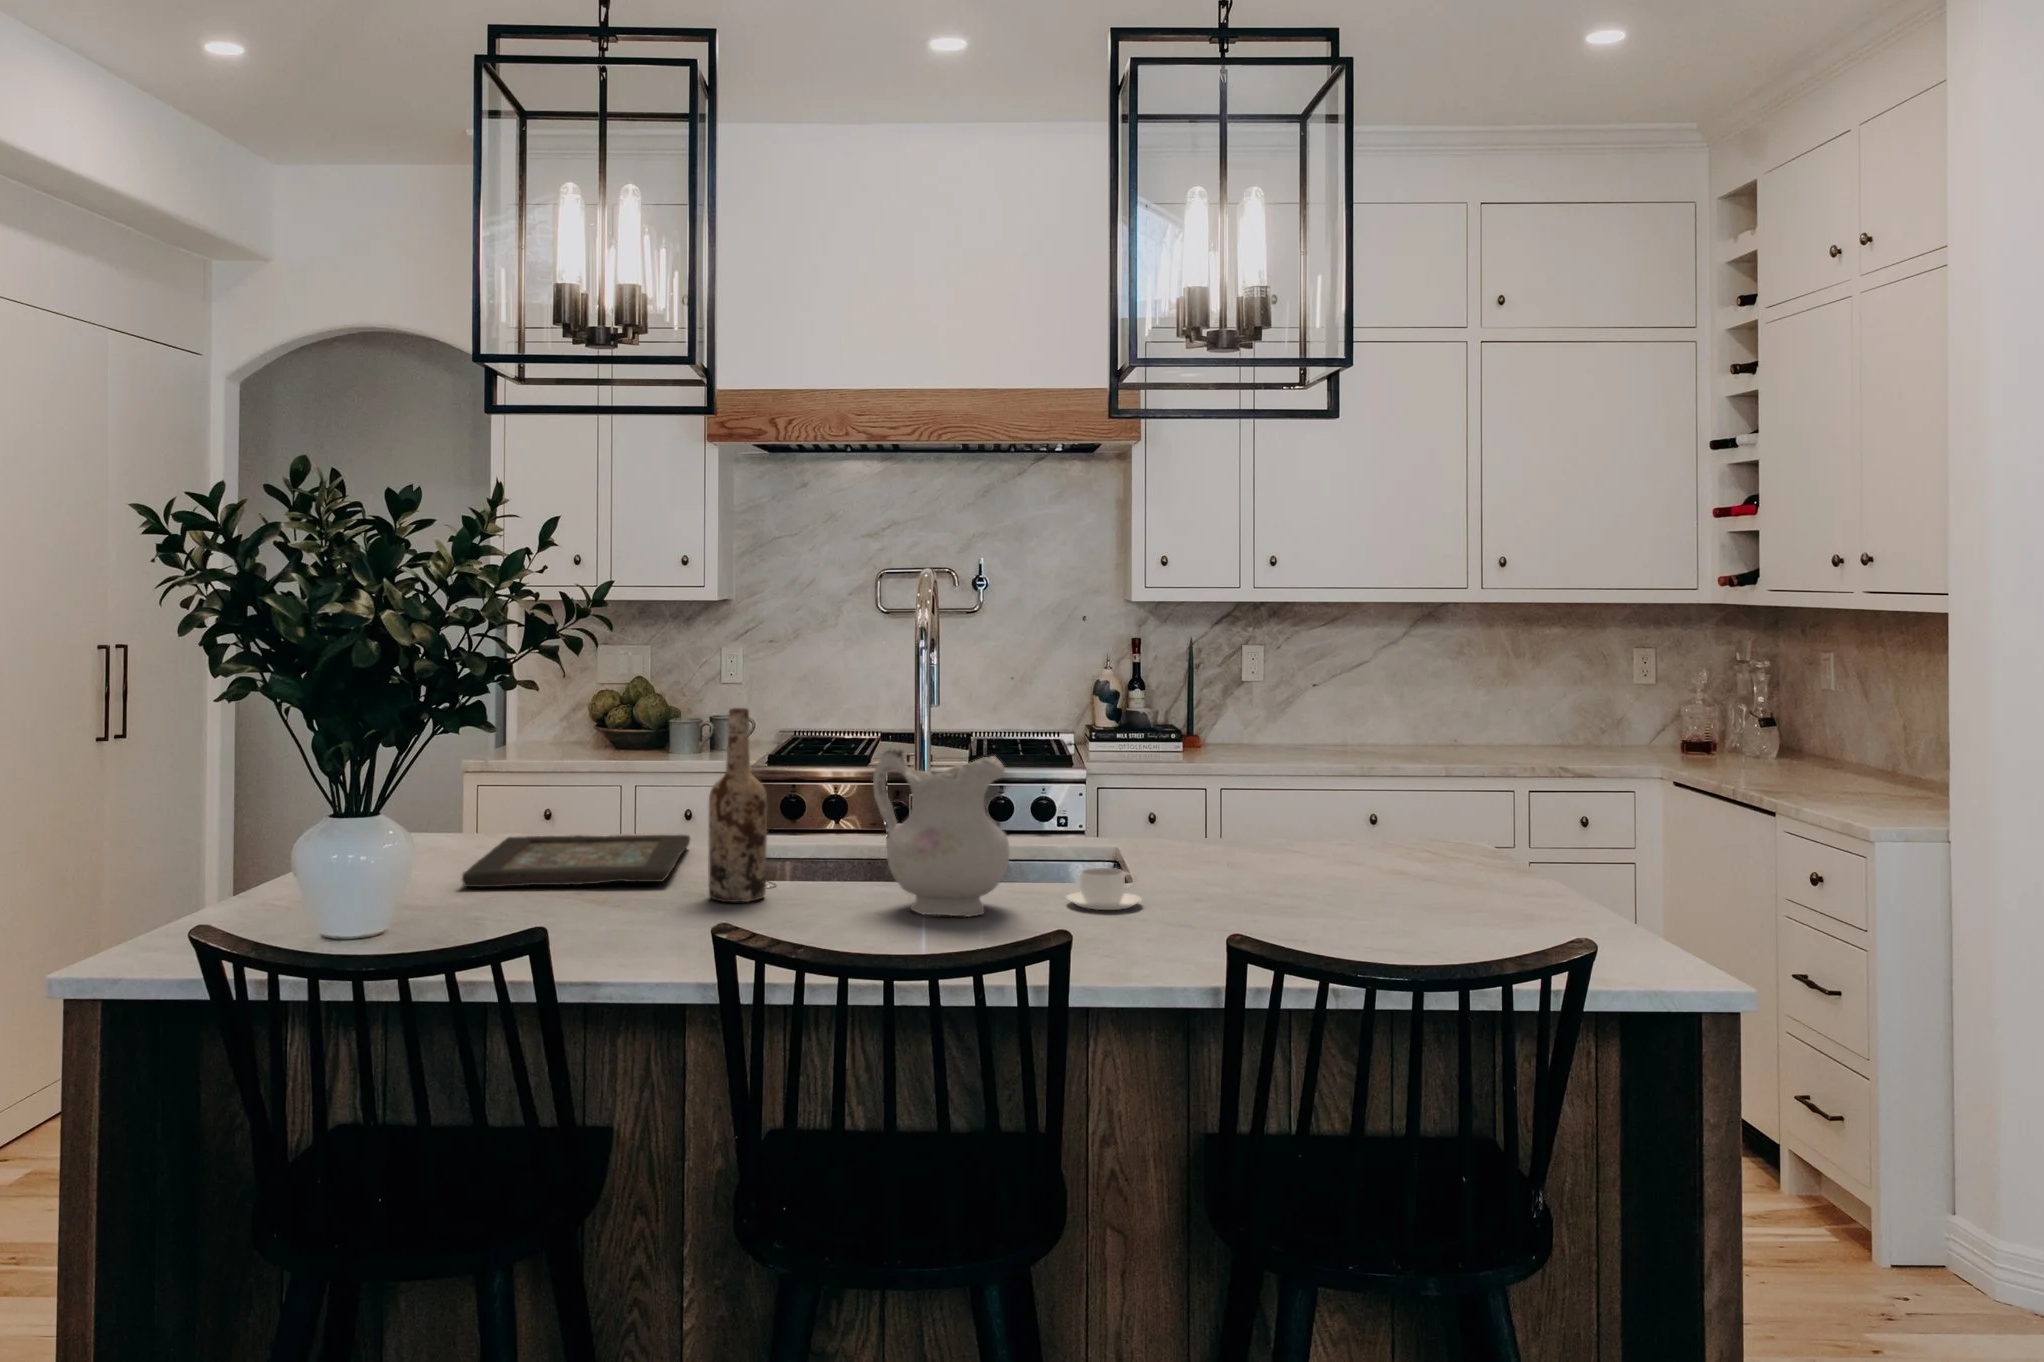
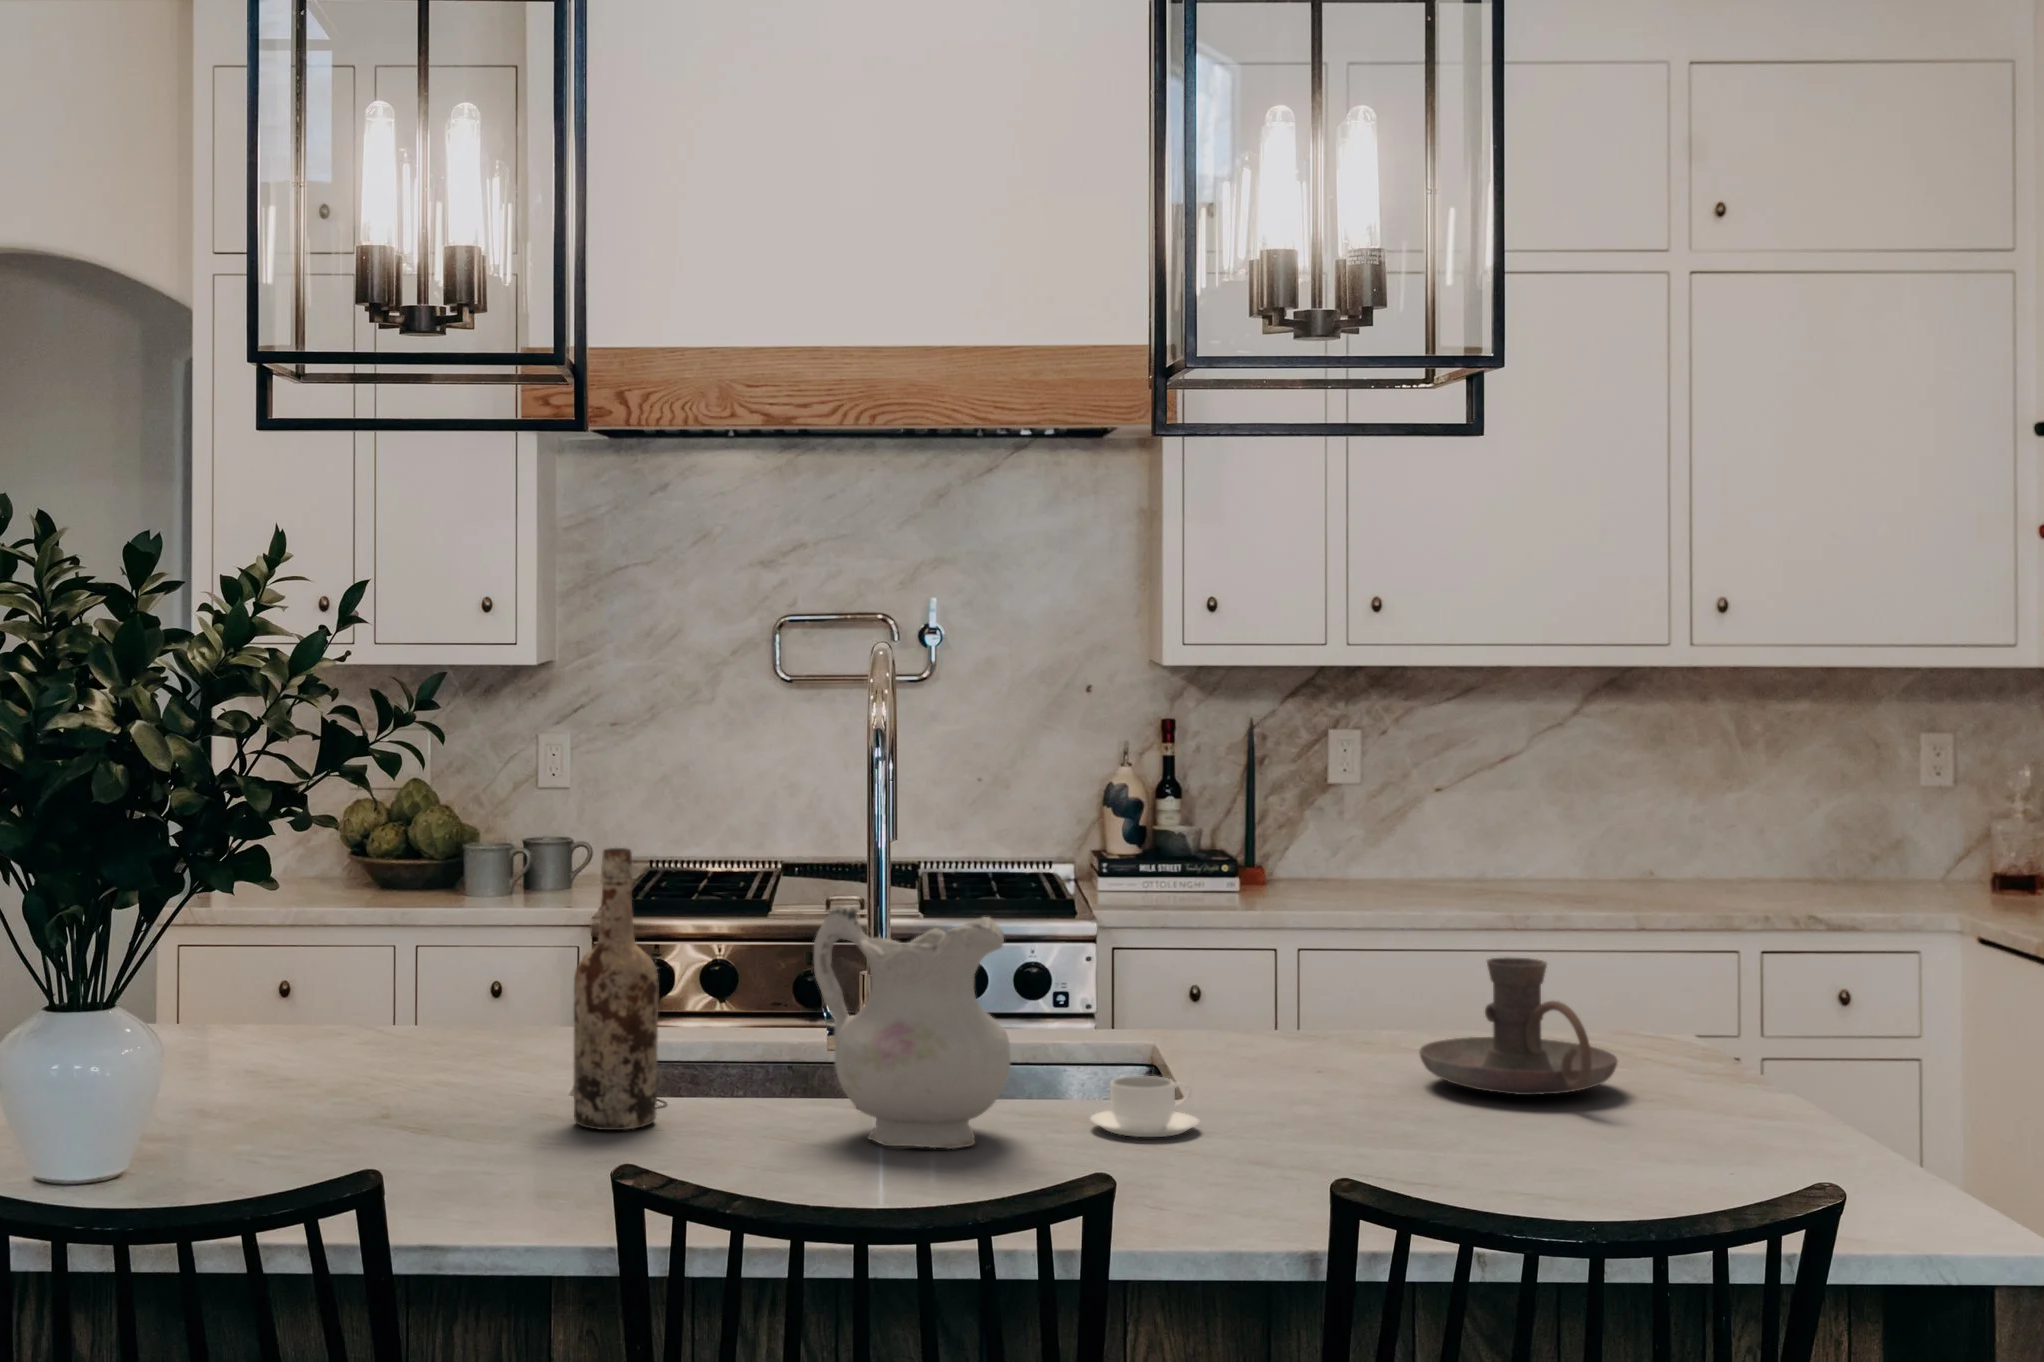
candle holder: none [1299,789,1438,884] -> present [1420,957,1617,1095]
decorative tray: present [462,835,690,887] -> none [209,1027,531,1110]

